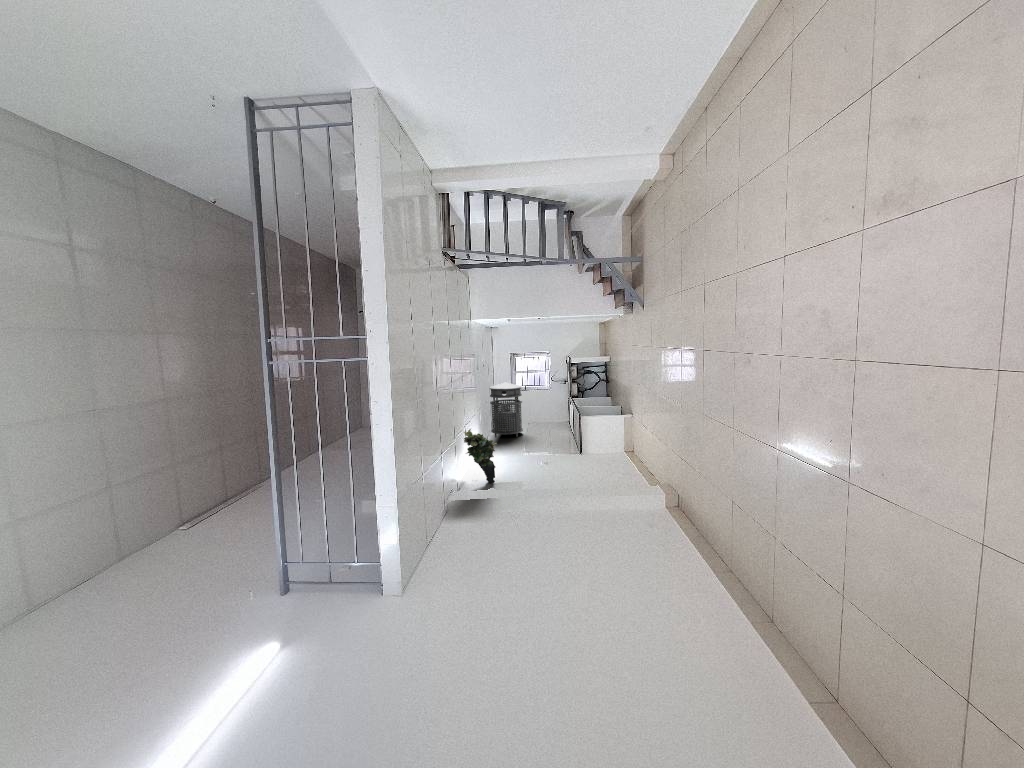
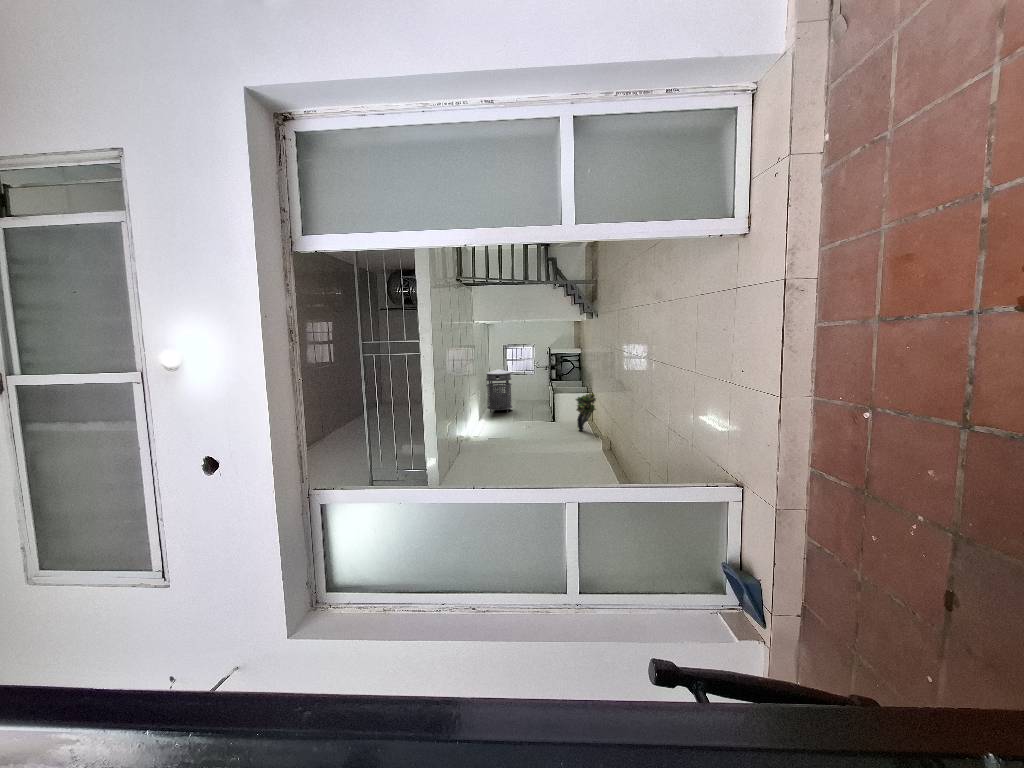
potted plant: present [464,429,497,483] -> present [576,393,596,431]

